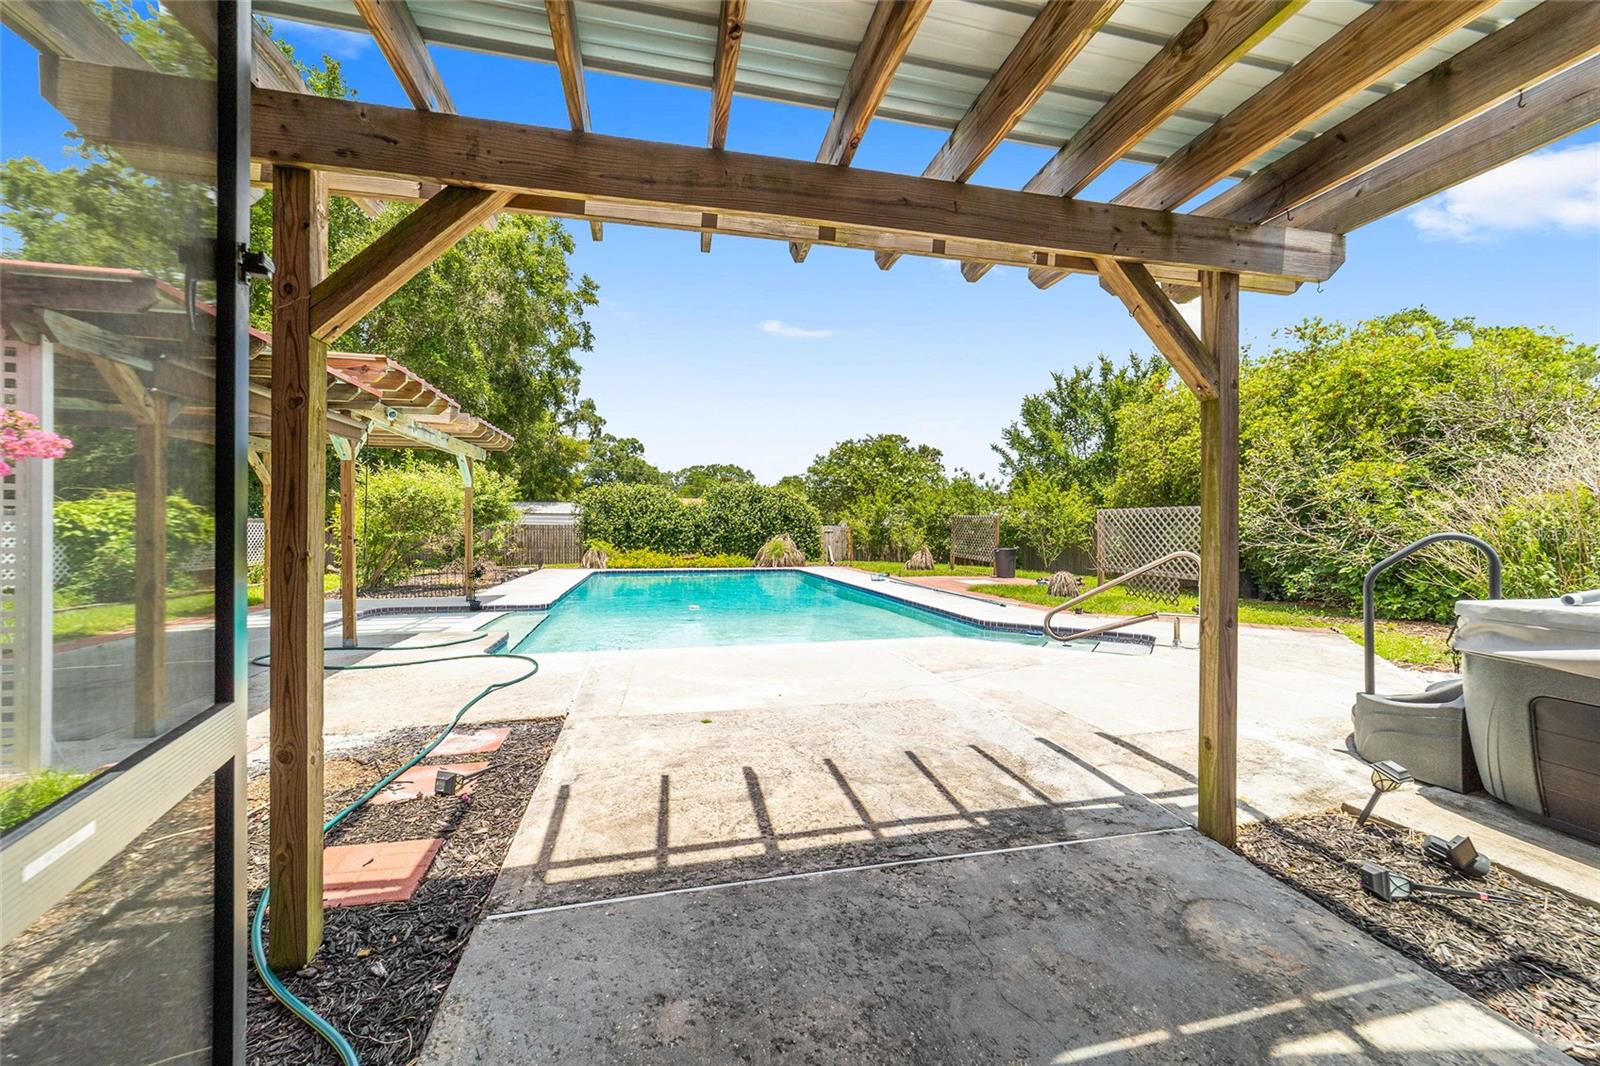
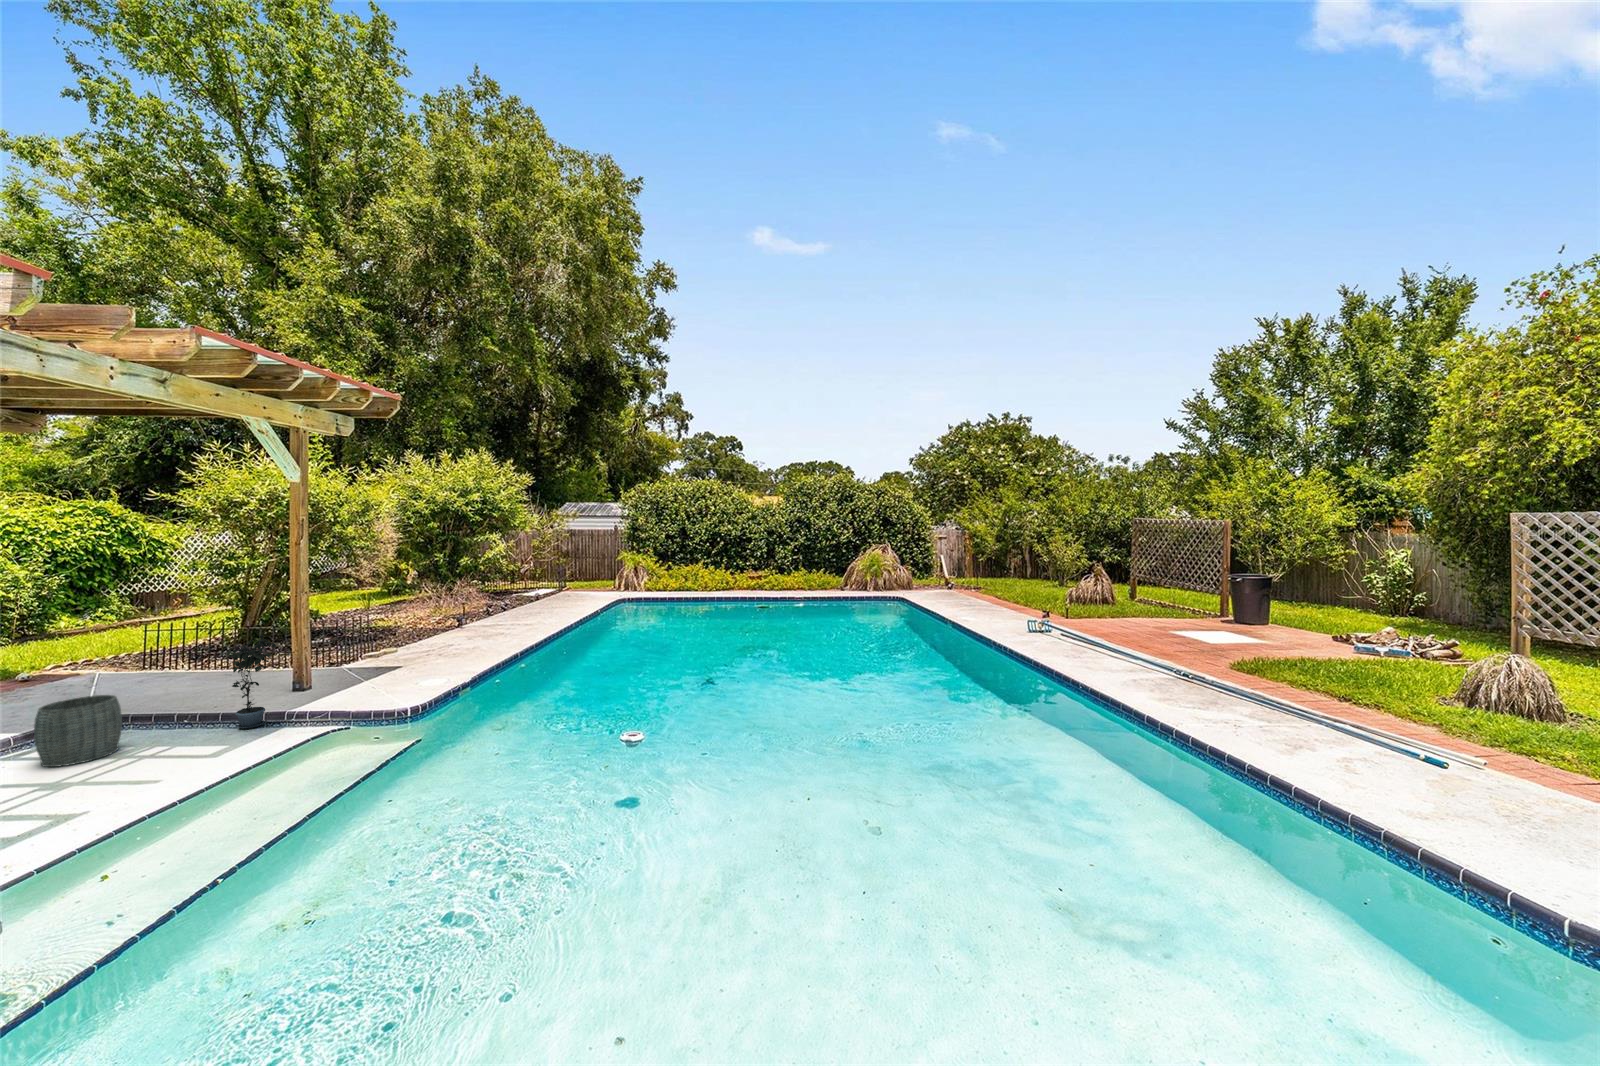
woven basket: none [399,589,430,618] -> present [34,695,122,767]

